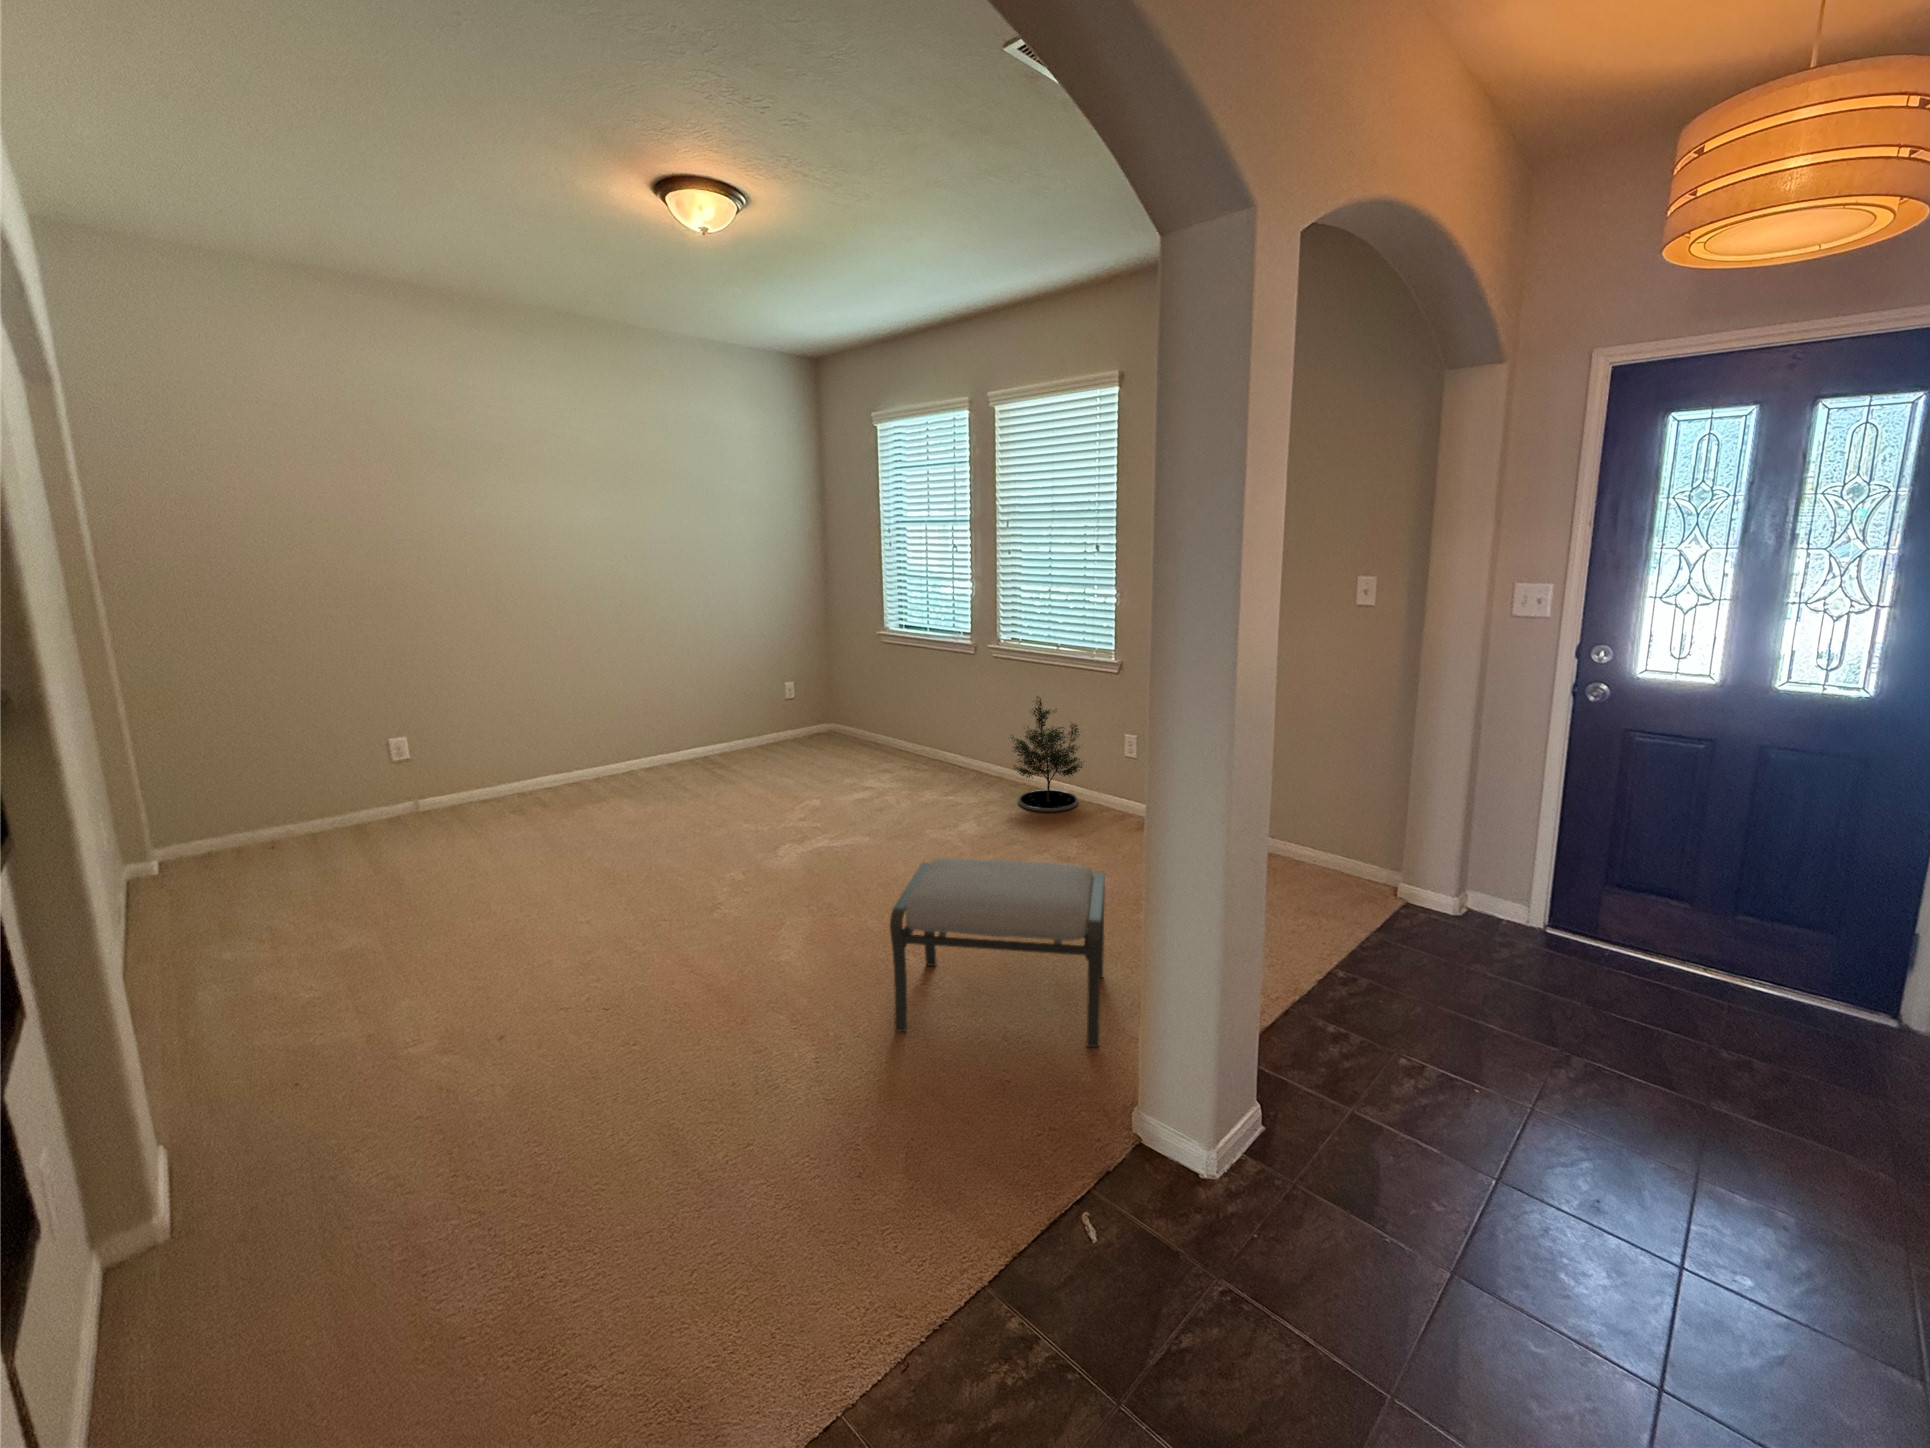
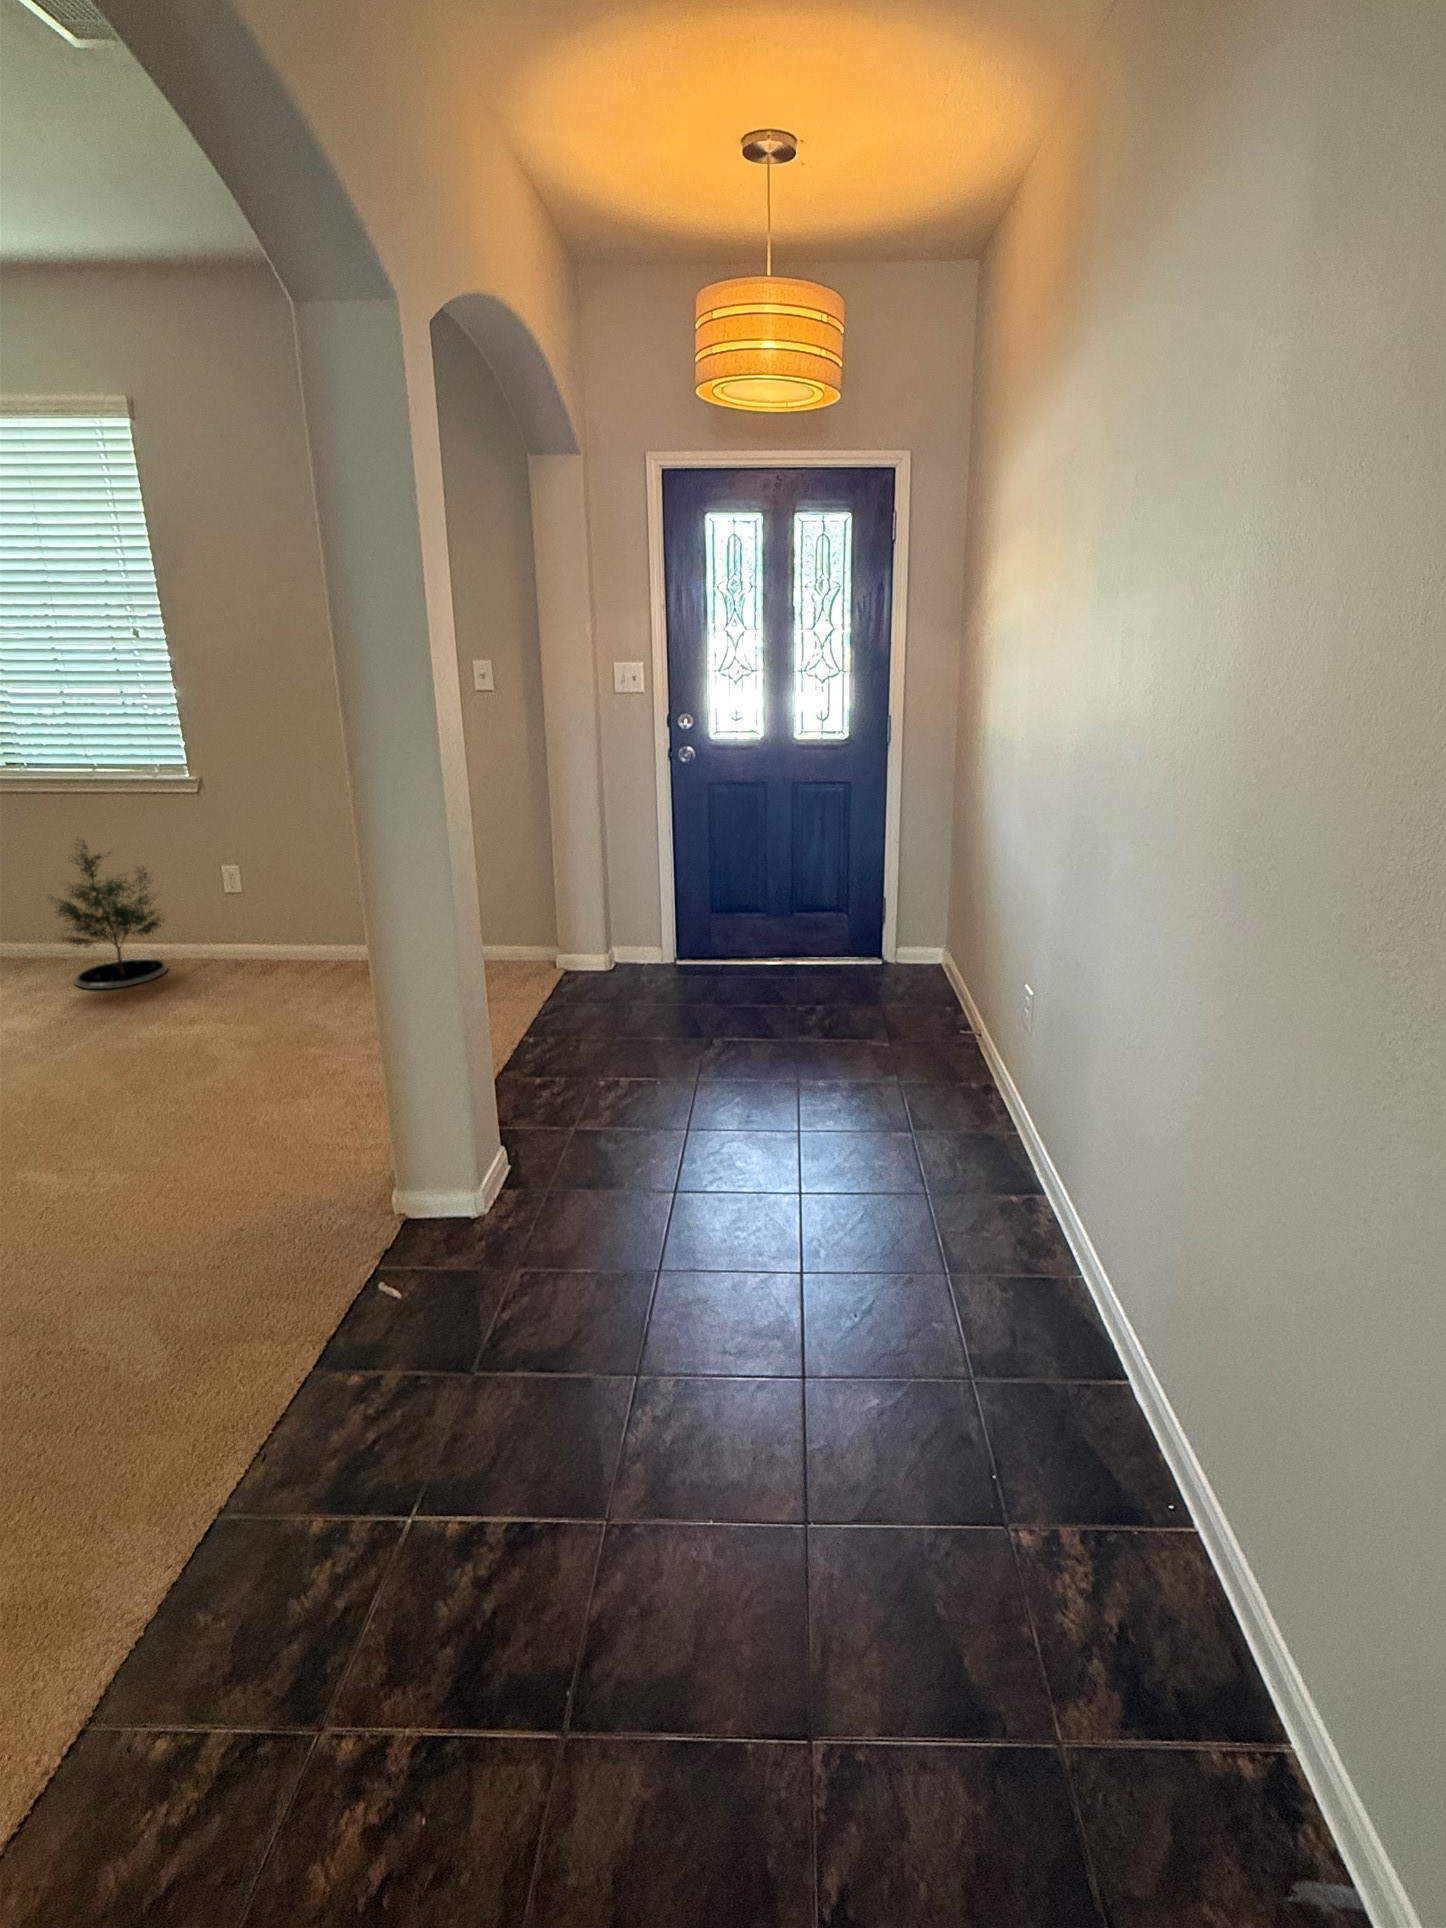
ottoman: present [890,858,1105,1047] -> none [27,1001,327,1248]

